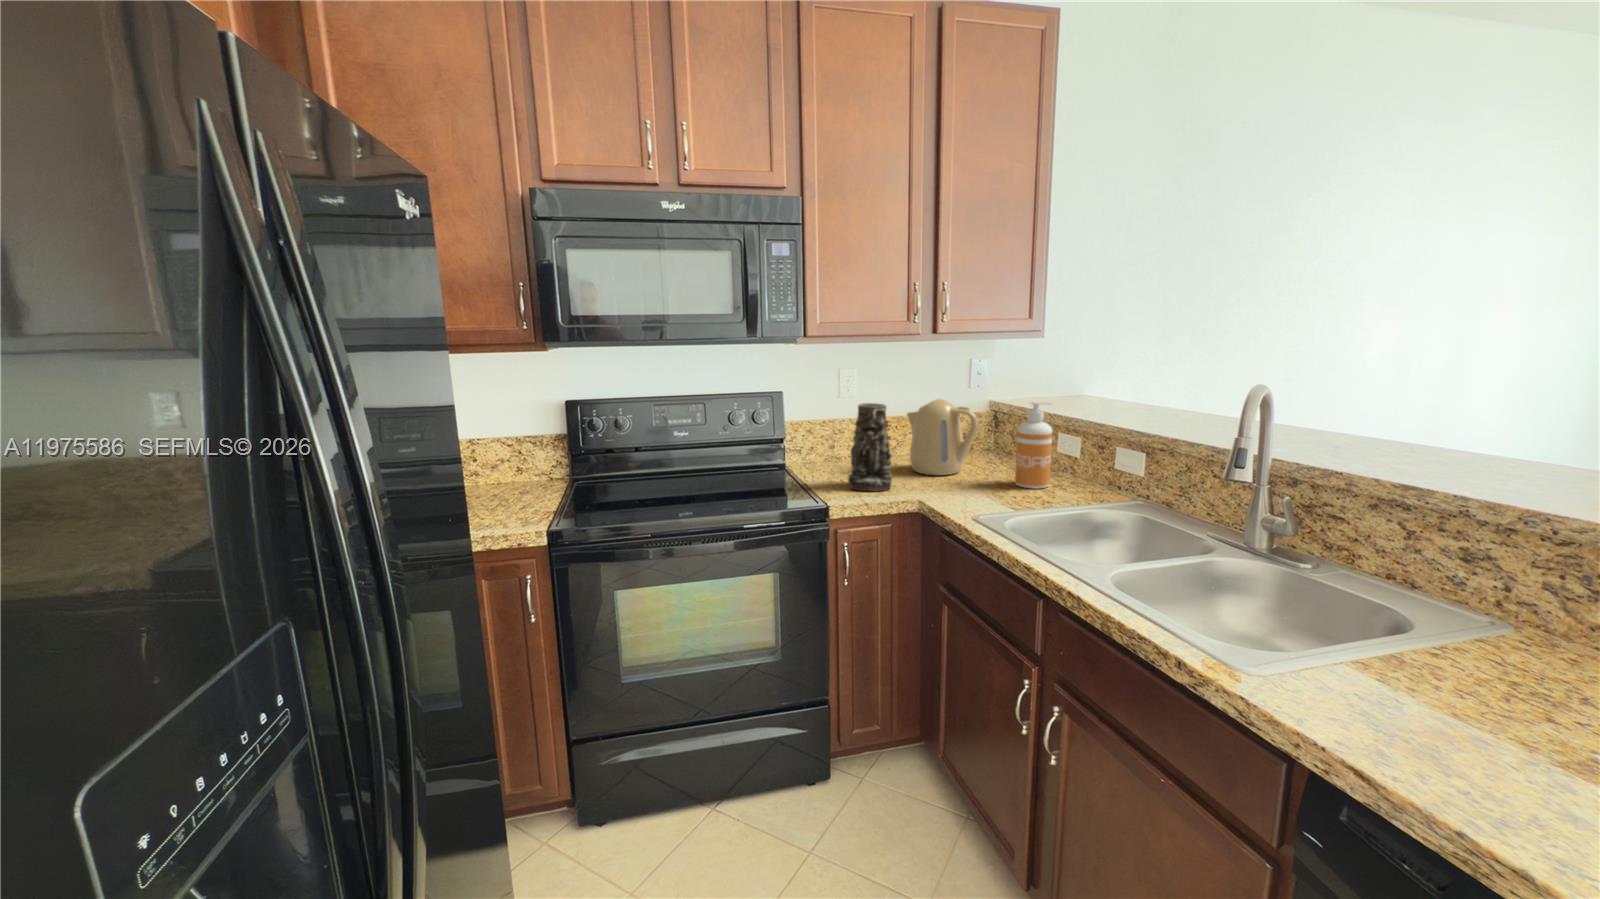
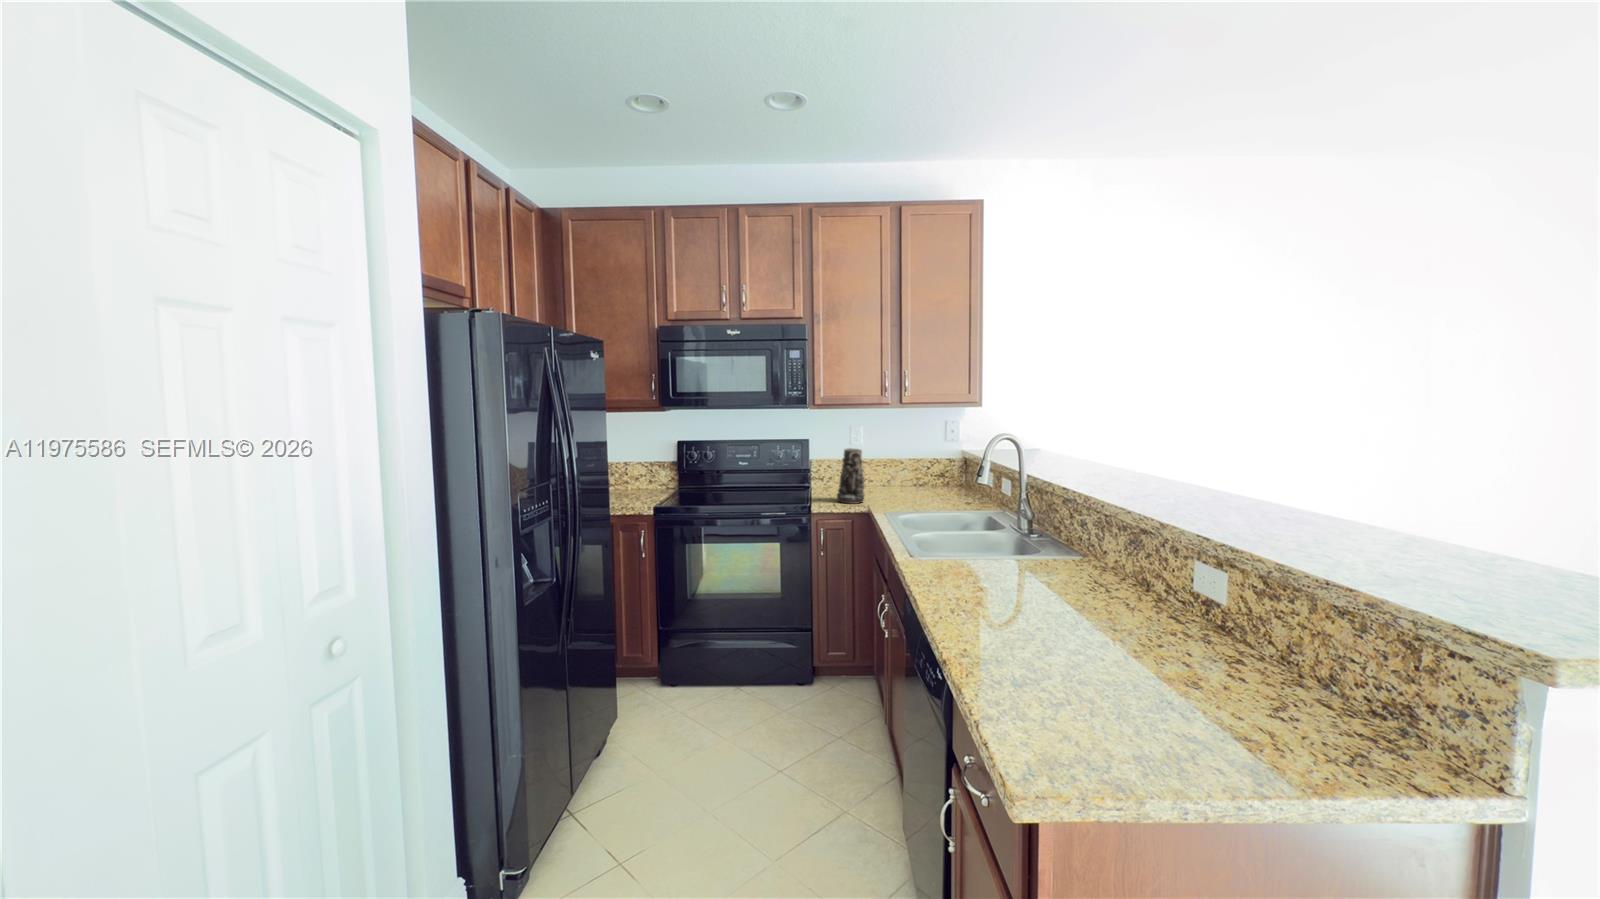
kettle: present [907,399,978,475] -> none [888,448,928,498]
soap dispenser: present [1015,402,1052,489] -> none [944,452,966,508]

